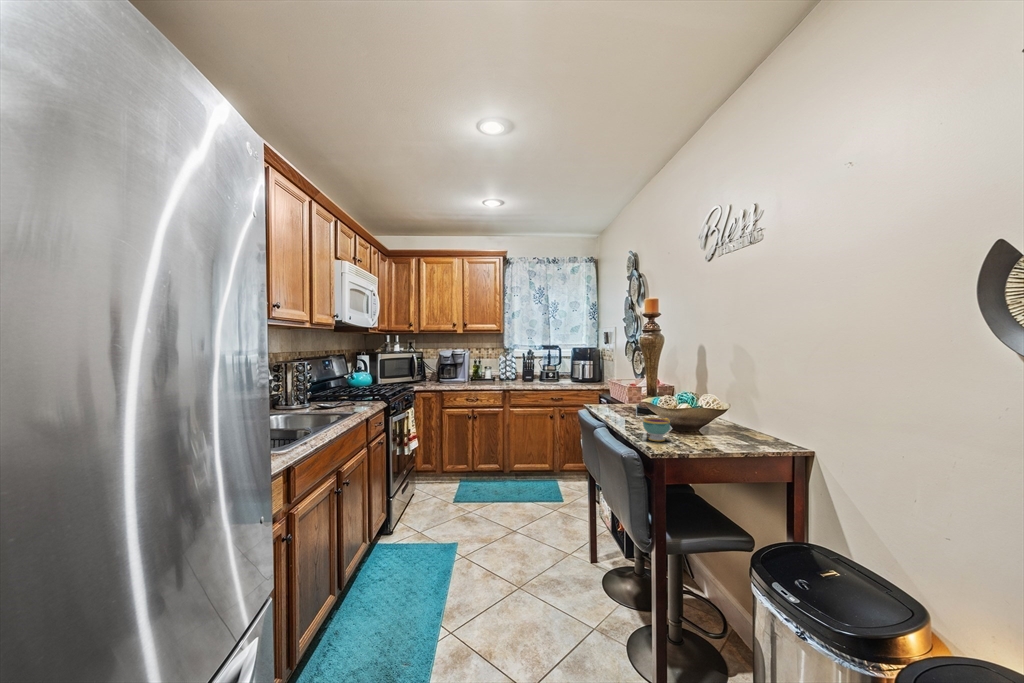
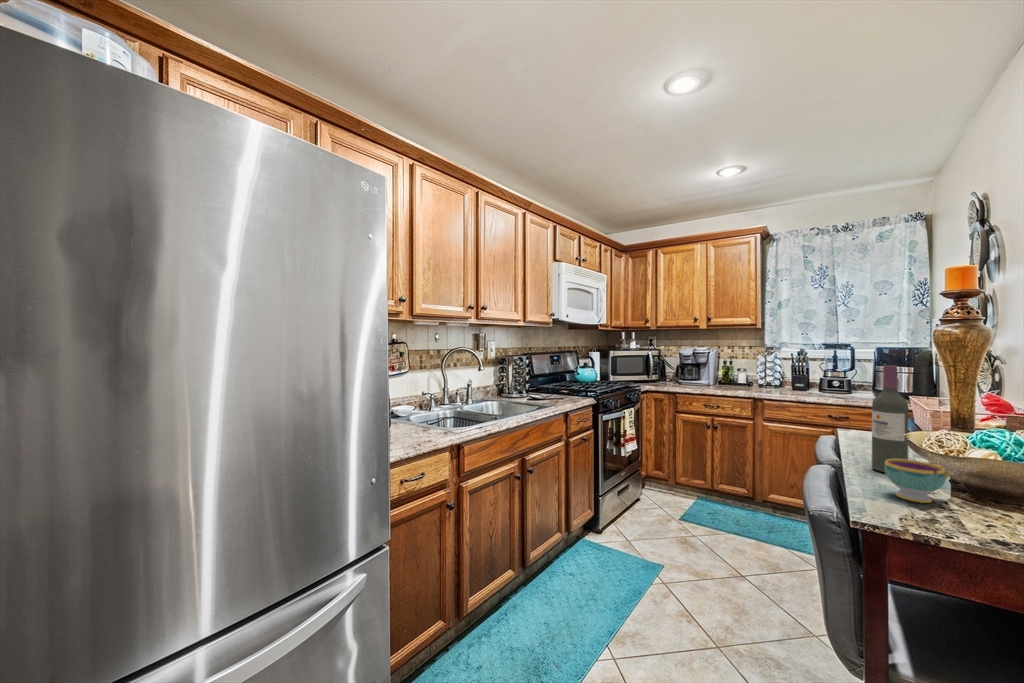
wine bottle: none [624,361,642,429] -> present [872,365,909,472]

